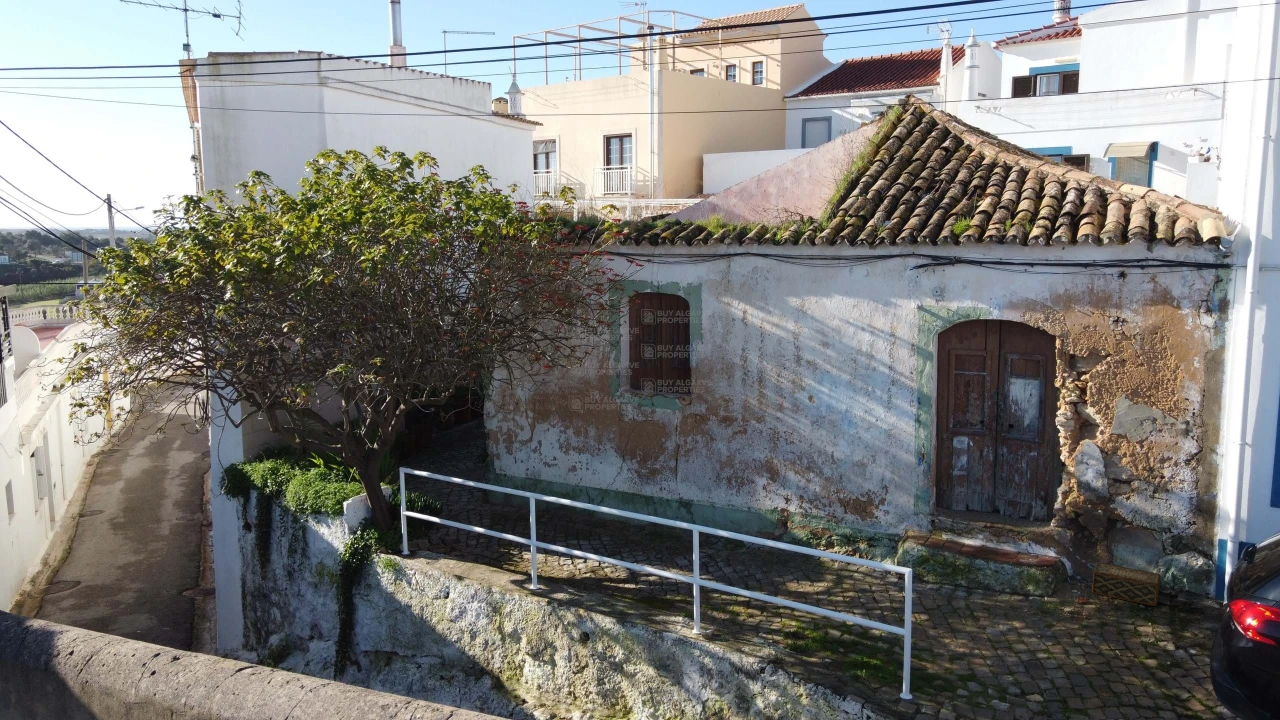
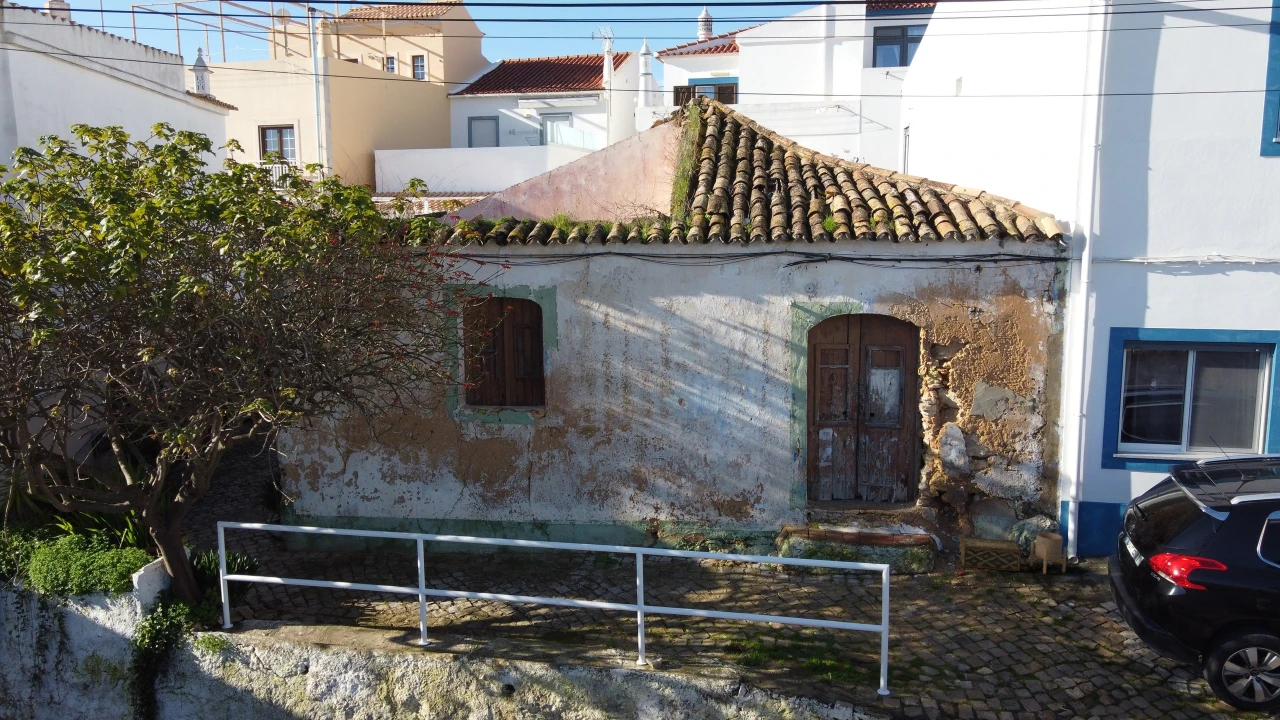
planter: none [1175,568,1217,615] -> present [1030,532,1067,573]

